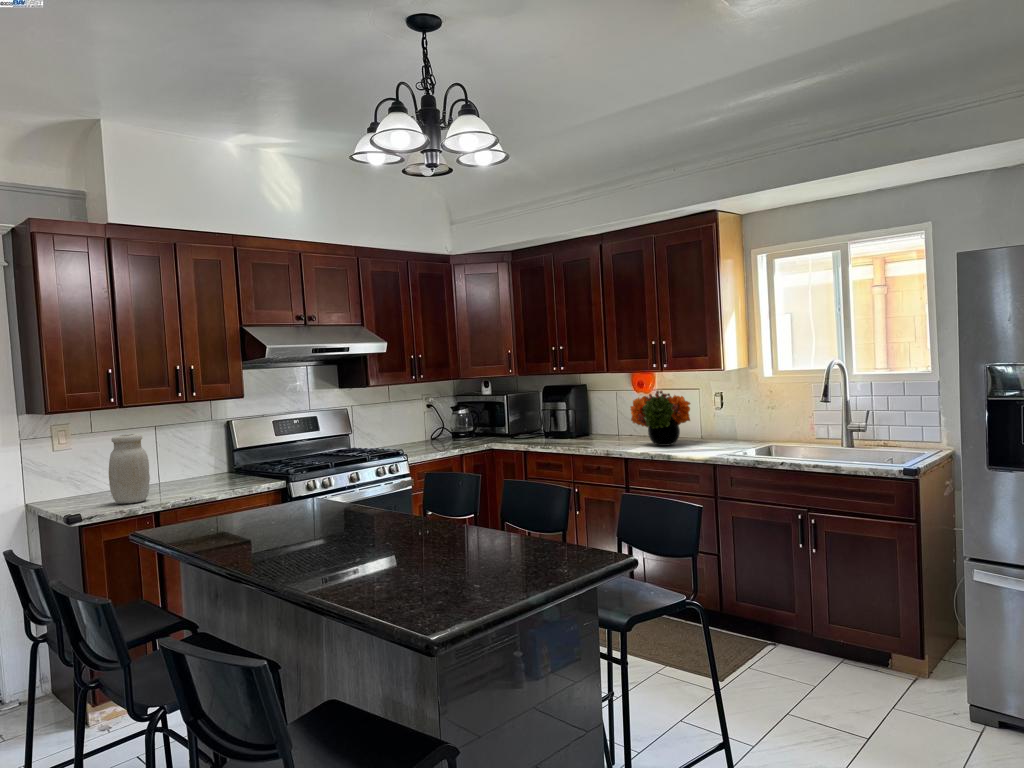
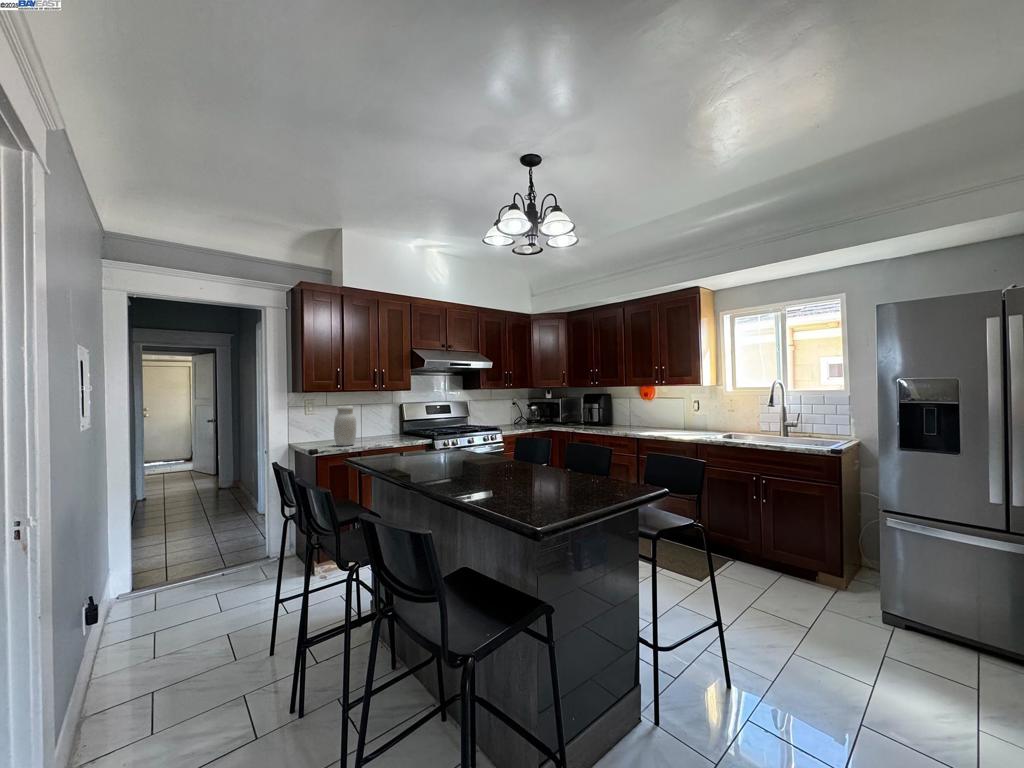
flower arrangement: present [630,391,690,446] -> none [639,397,679,432]

